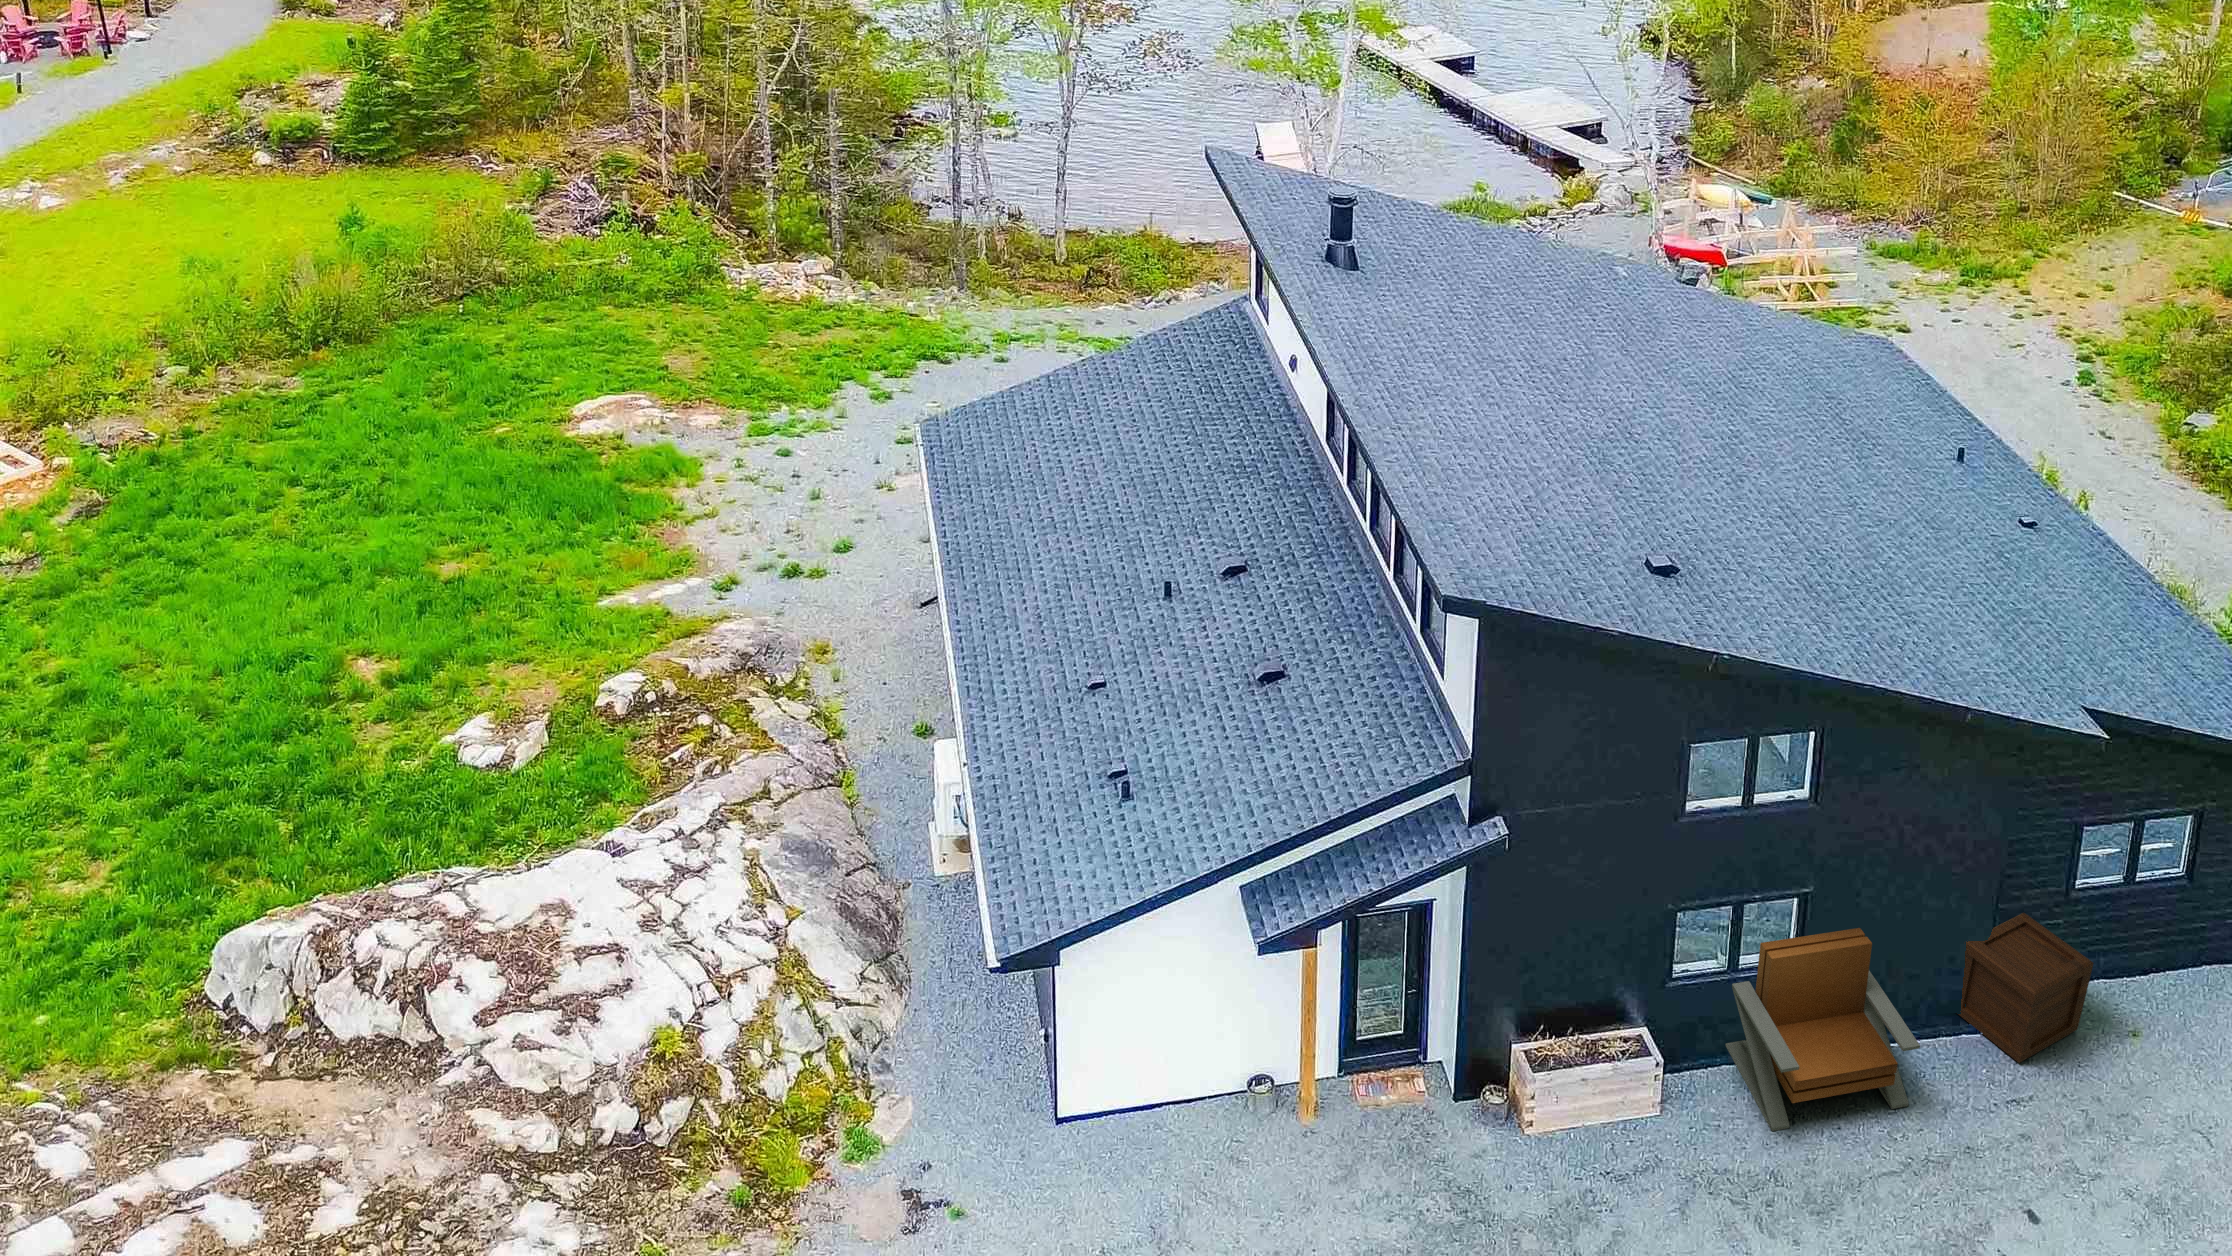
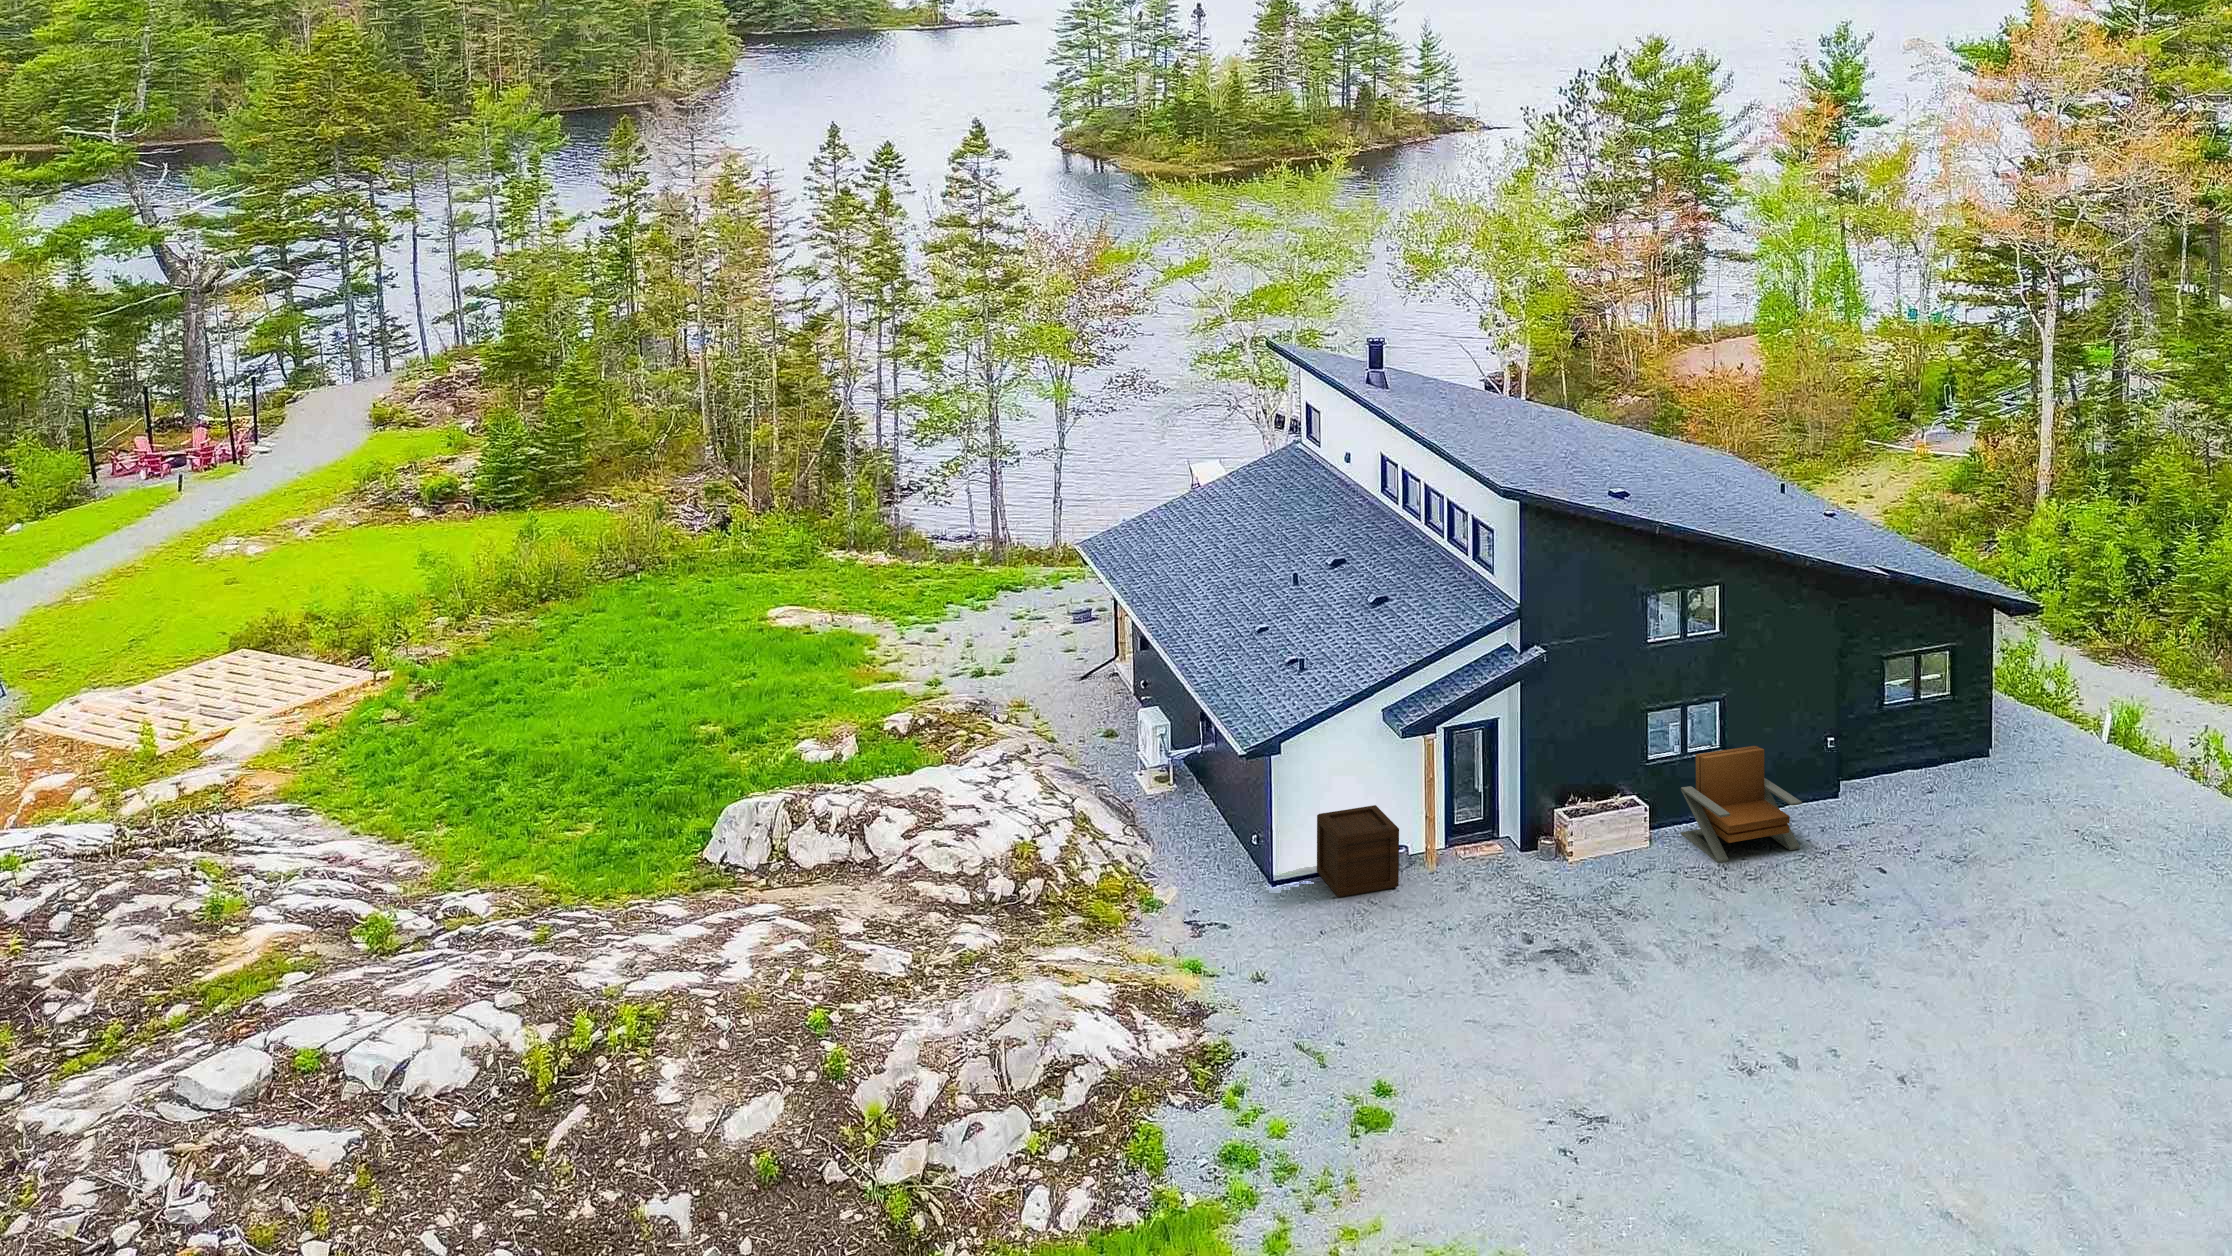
wooden crate: present [1958,913,2094,1063] -> present [1317,805,1399,897]

